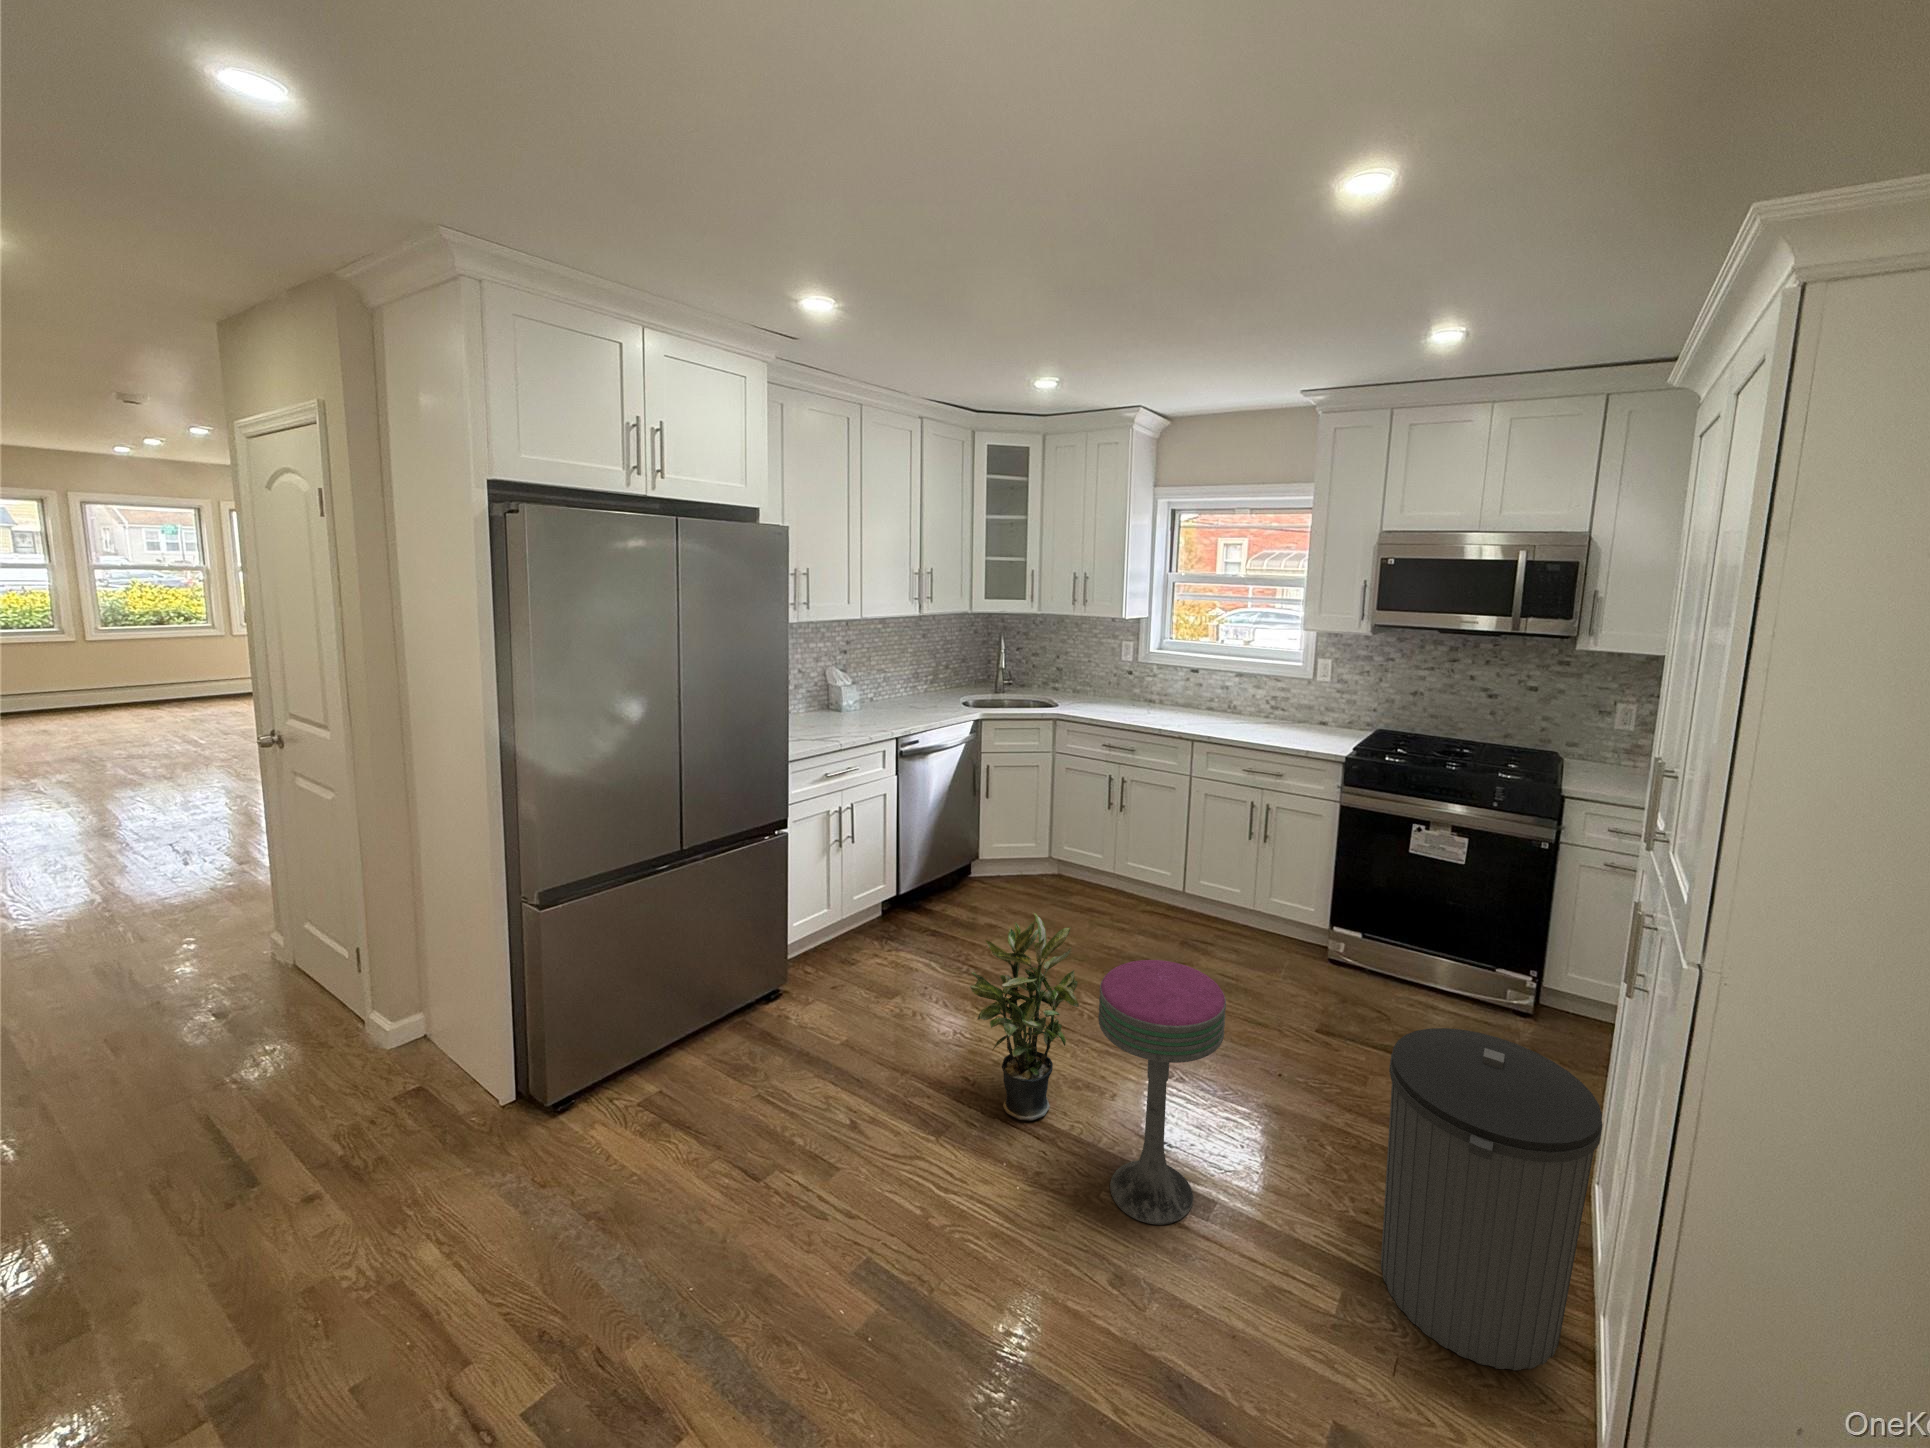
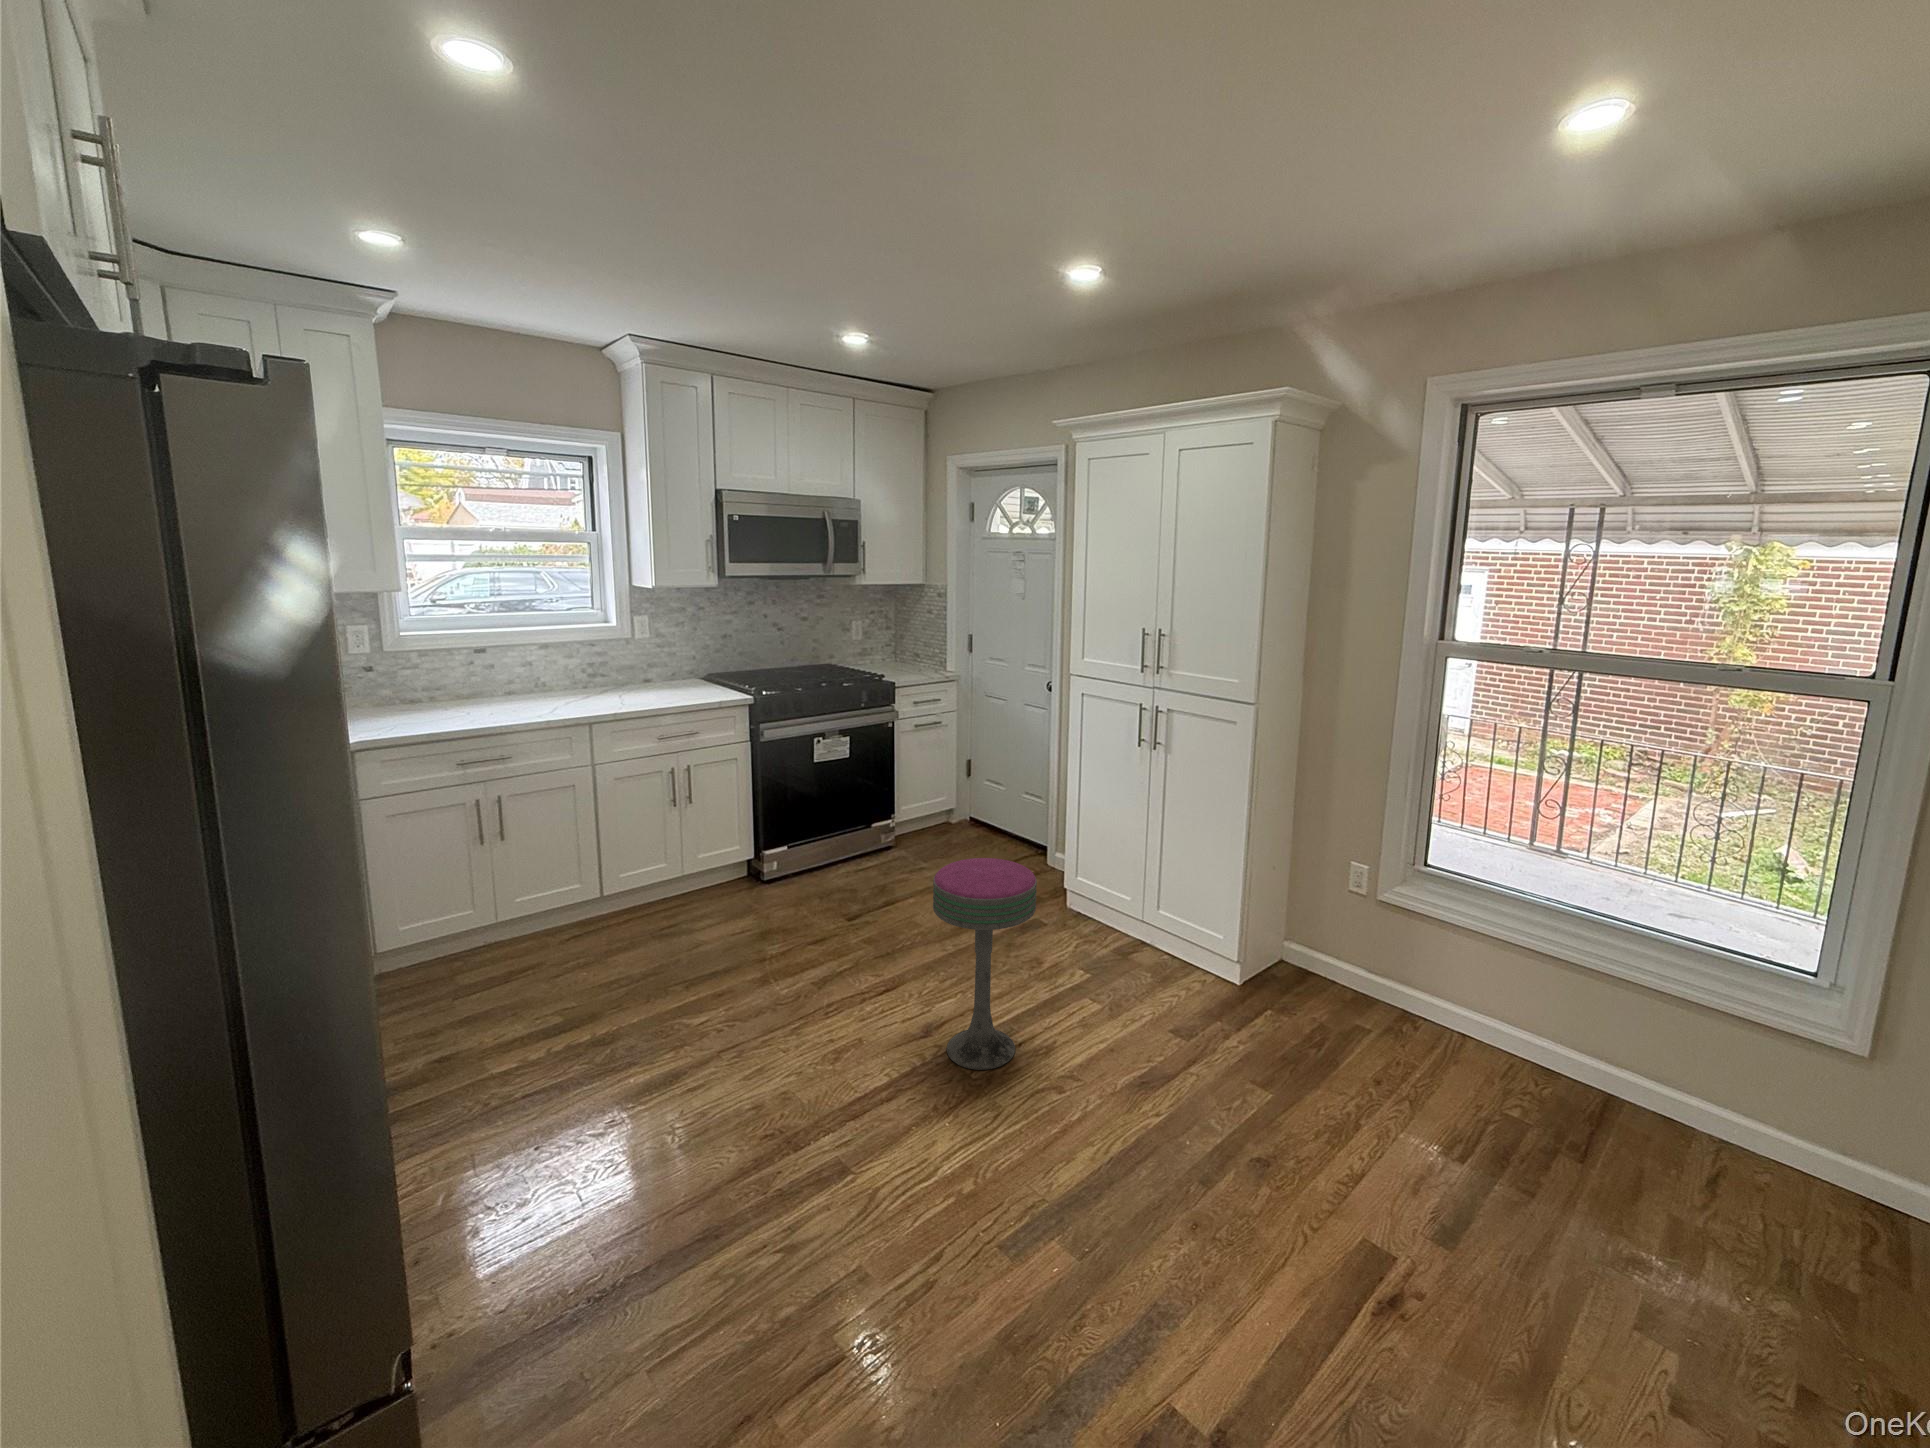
potted plant: present [970,913,1079,1121] -> none [778,887,891,1115]
trash can: present [1381,1028,1603,1370] -> none [1047,812,1152,983]

